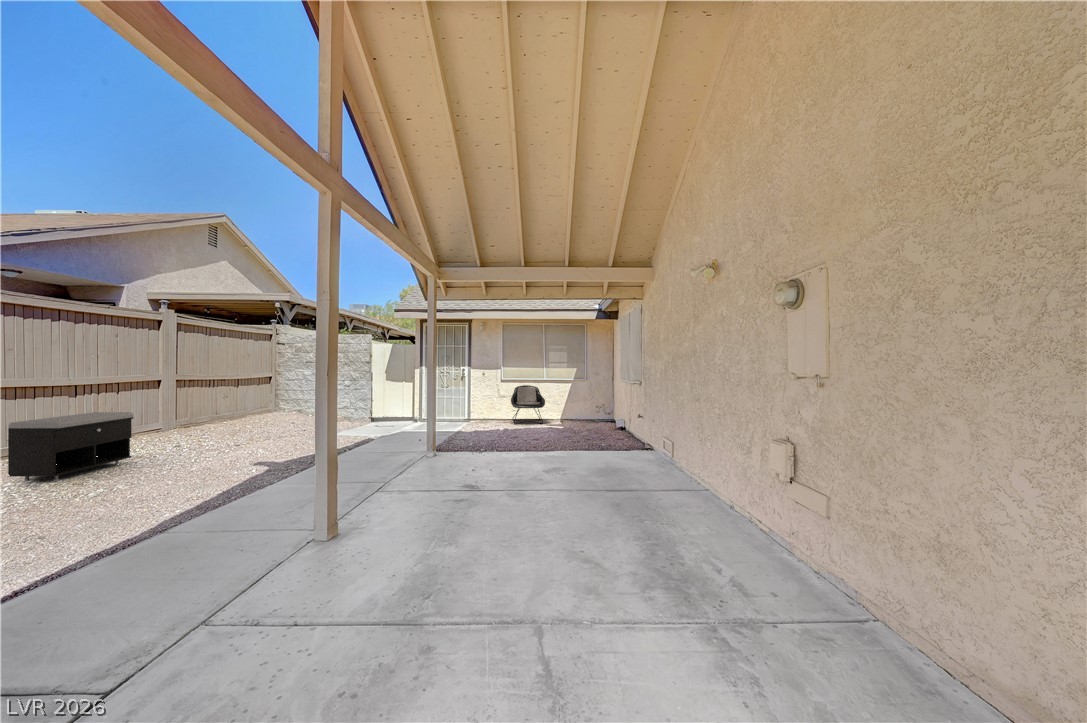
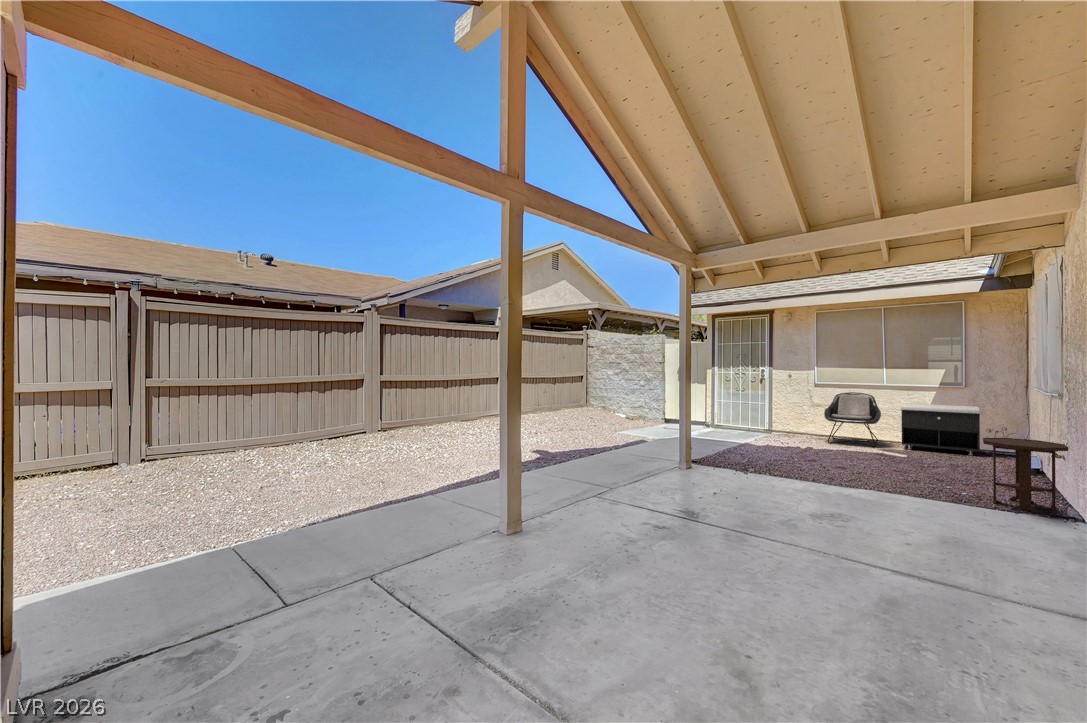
storage bench: present [8,412,133,481] -> present [901,403,980,455]
side table: none [625,412,662,455] -> present [983,438,1068,513]

